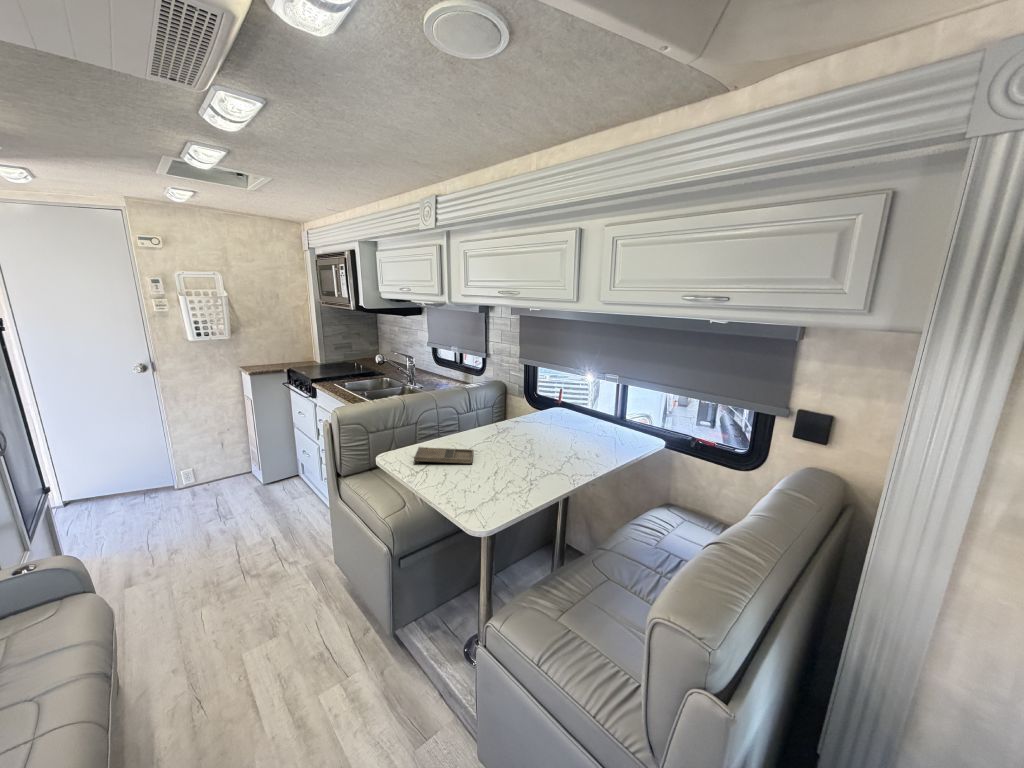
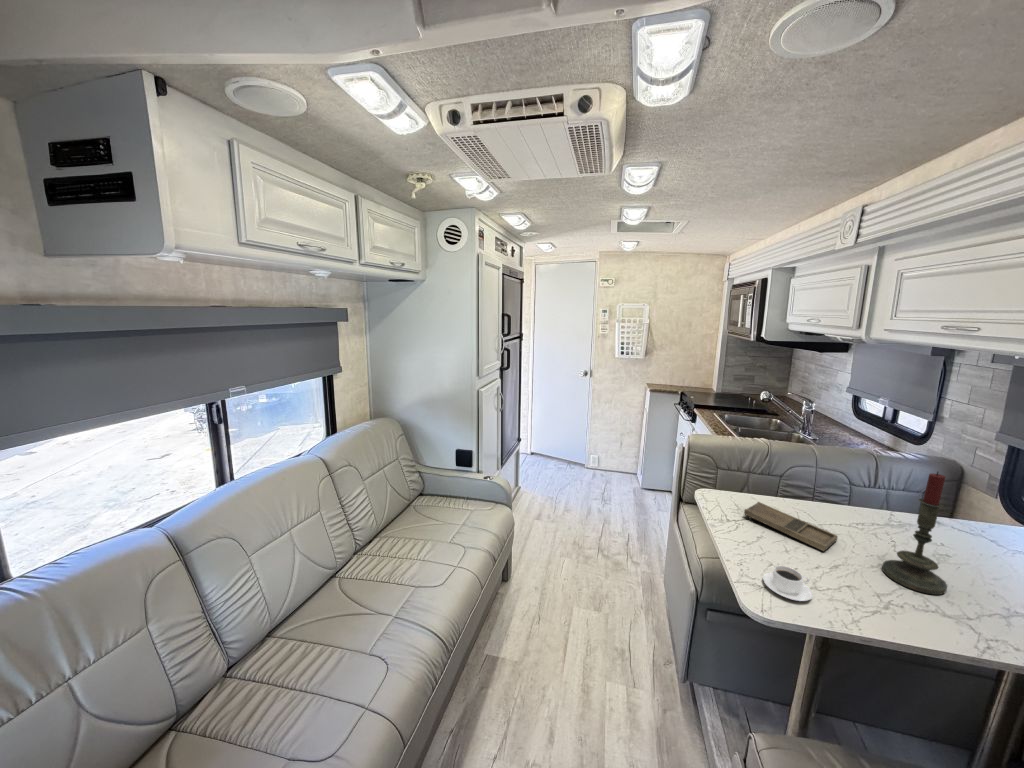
candle: none [501,386,530,464] -> present [882,472,947,595]
coffee cup: none [453,482,485,505] -> present [763,566,813,601]

